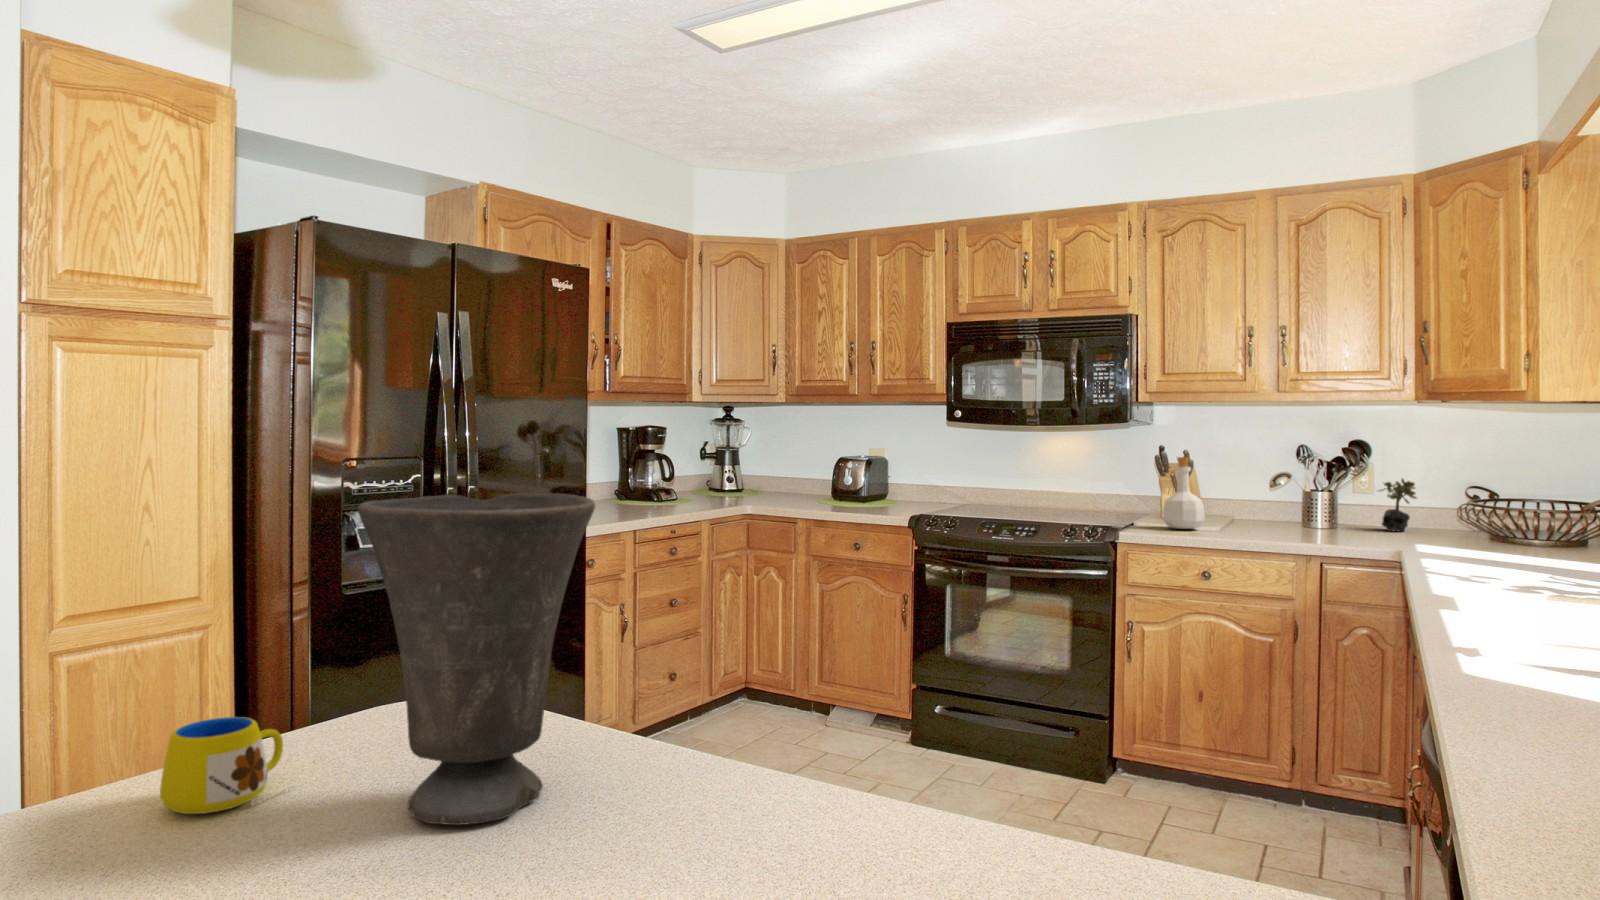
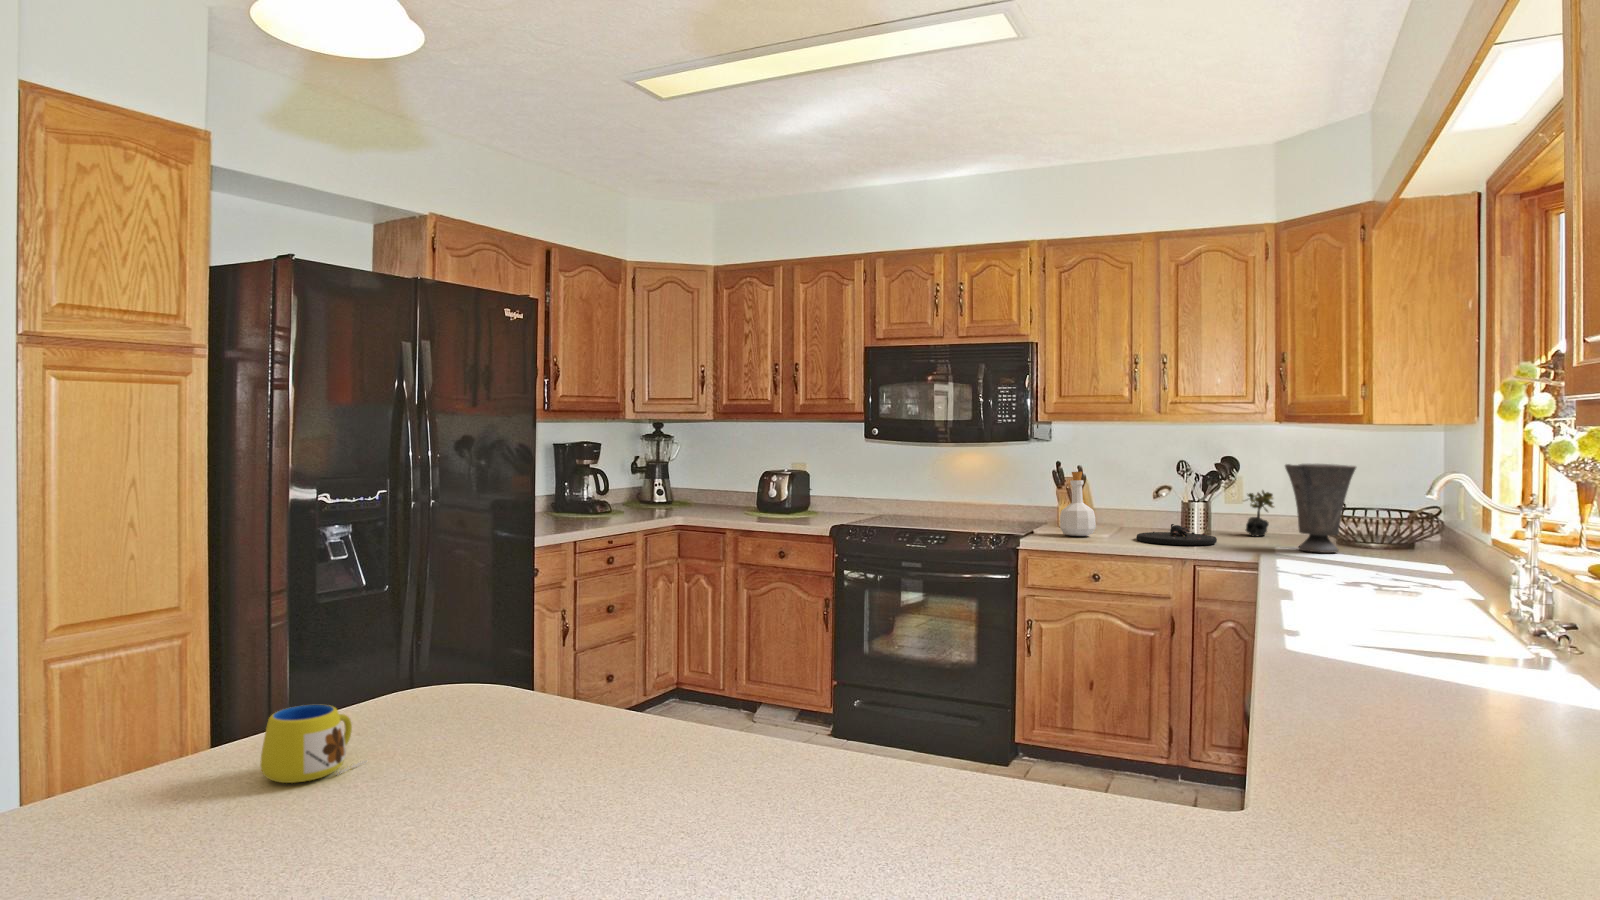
vase: present [358,493,595,825] -> present [1285,464,1356,553]
plate: none [1252,516,1348,541] -> present [1136,524,1217,545]

